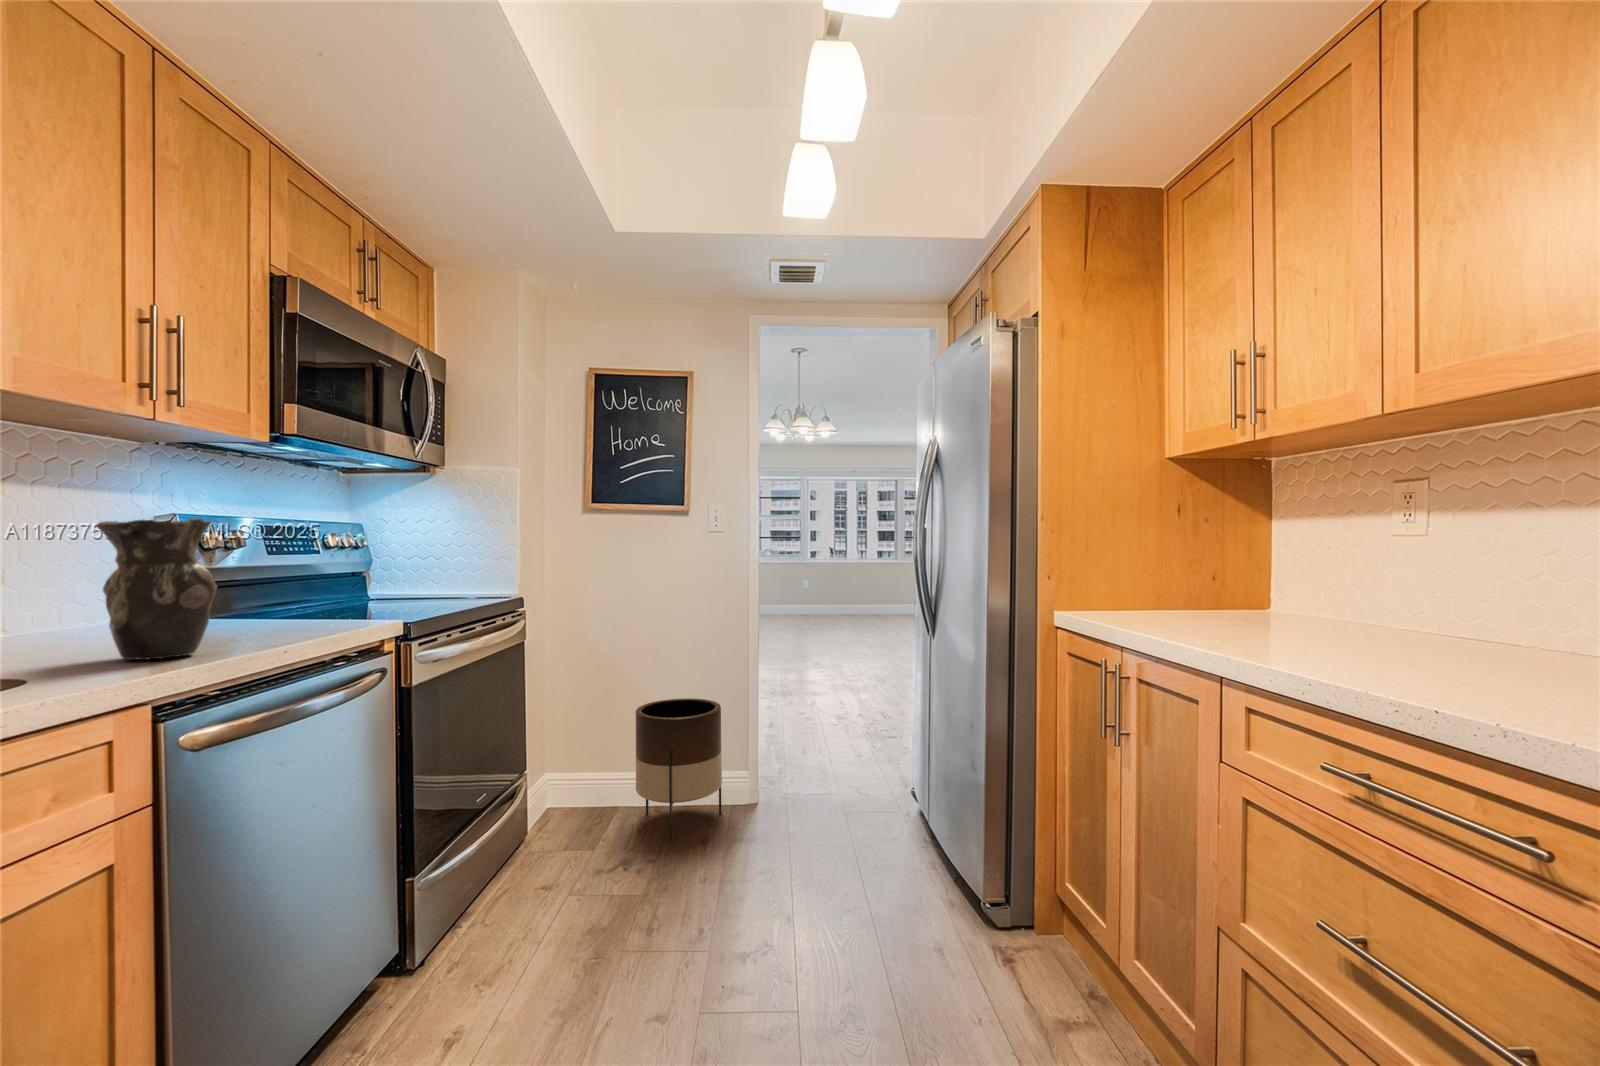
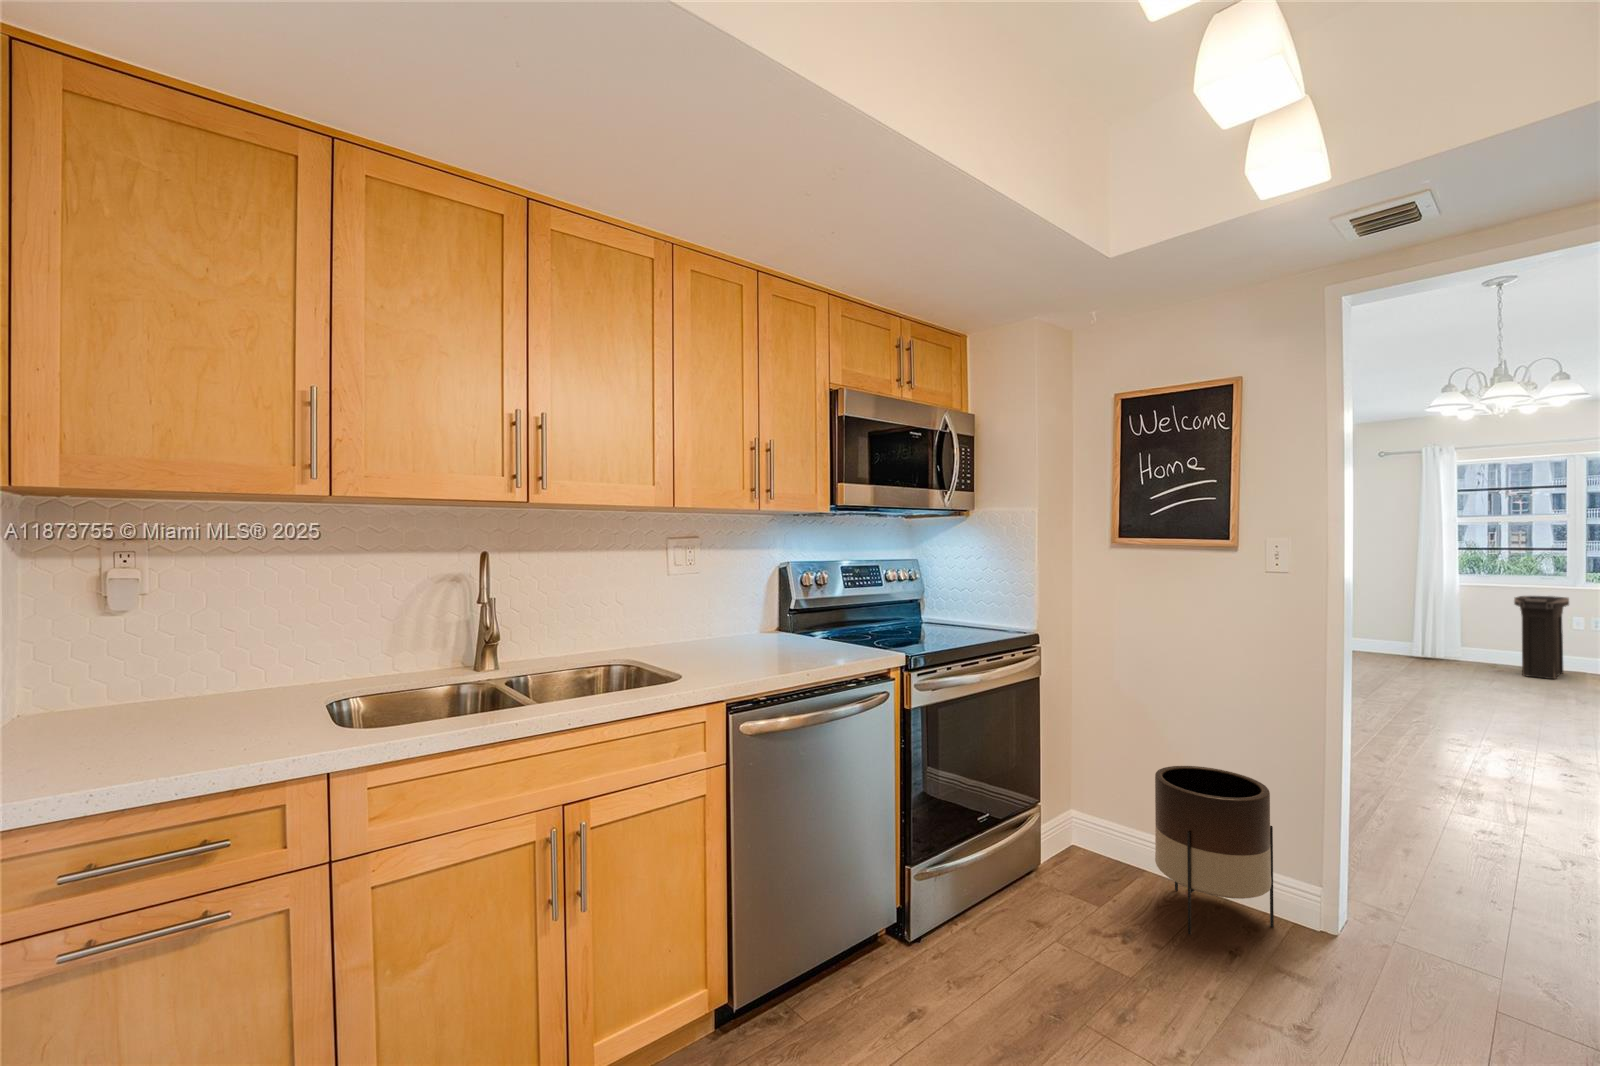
vase: present [96,518,217,660] -> none [714,583,769,673]
trash can: none [777,569,800,622] -> present [1514,596,1569,679]

